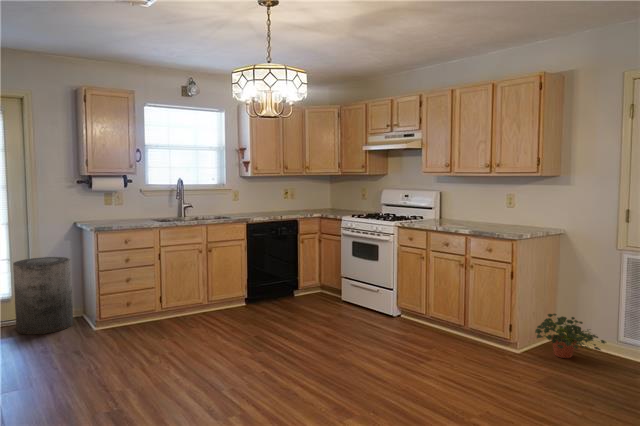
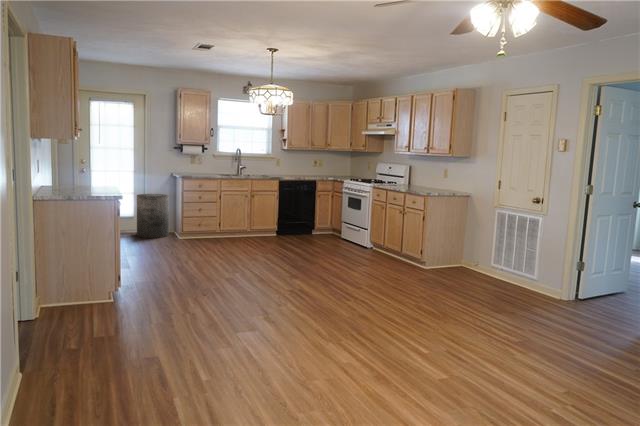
potted plant: present [535,314,606,358] -> none [438,247,482,274]

